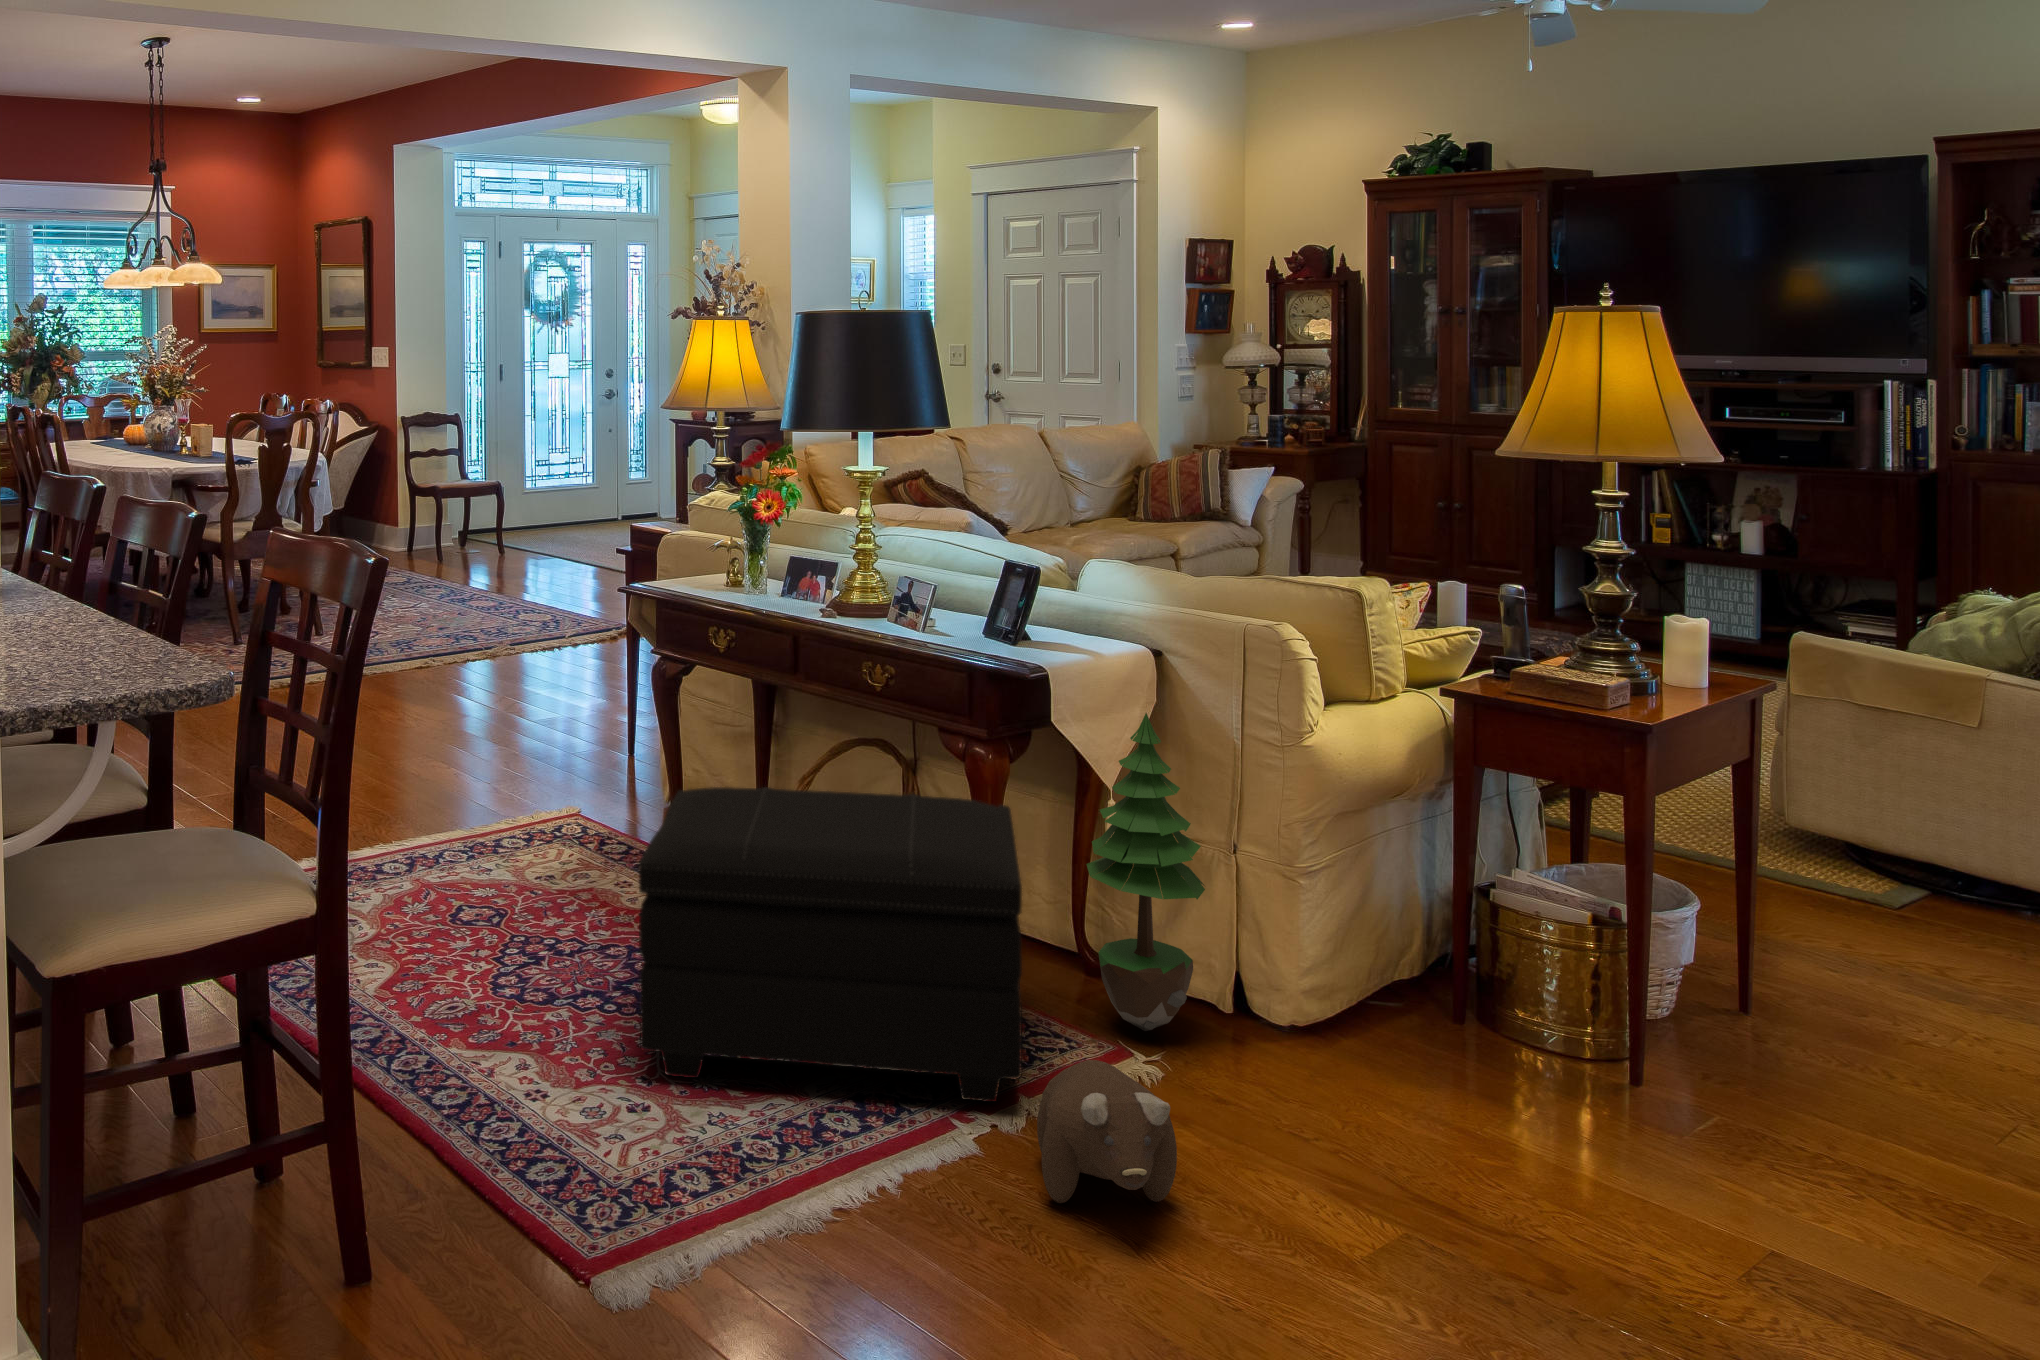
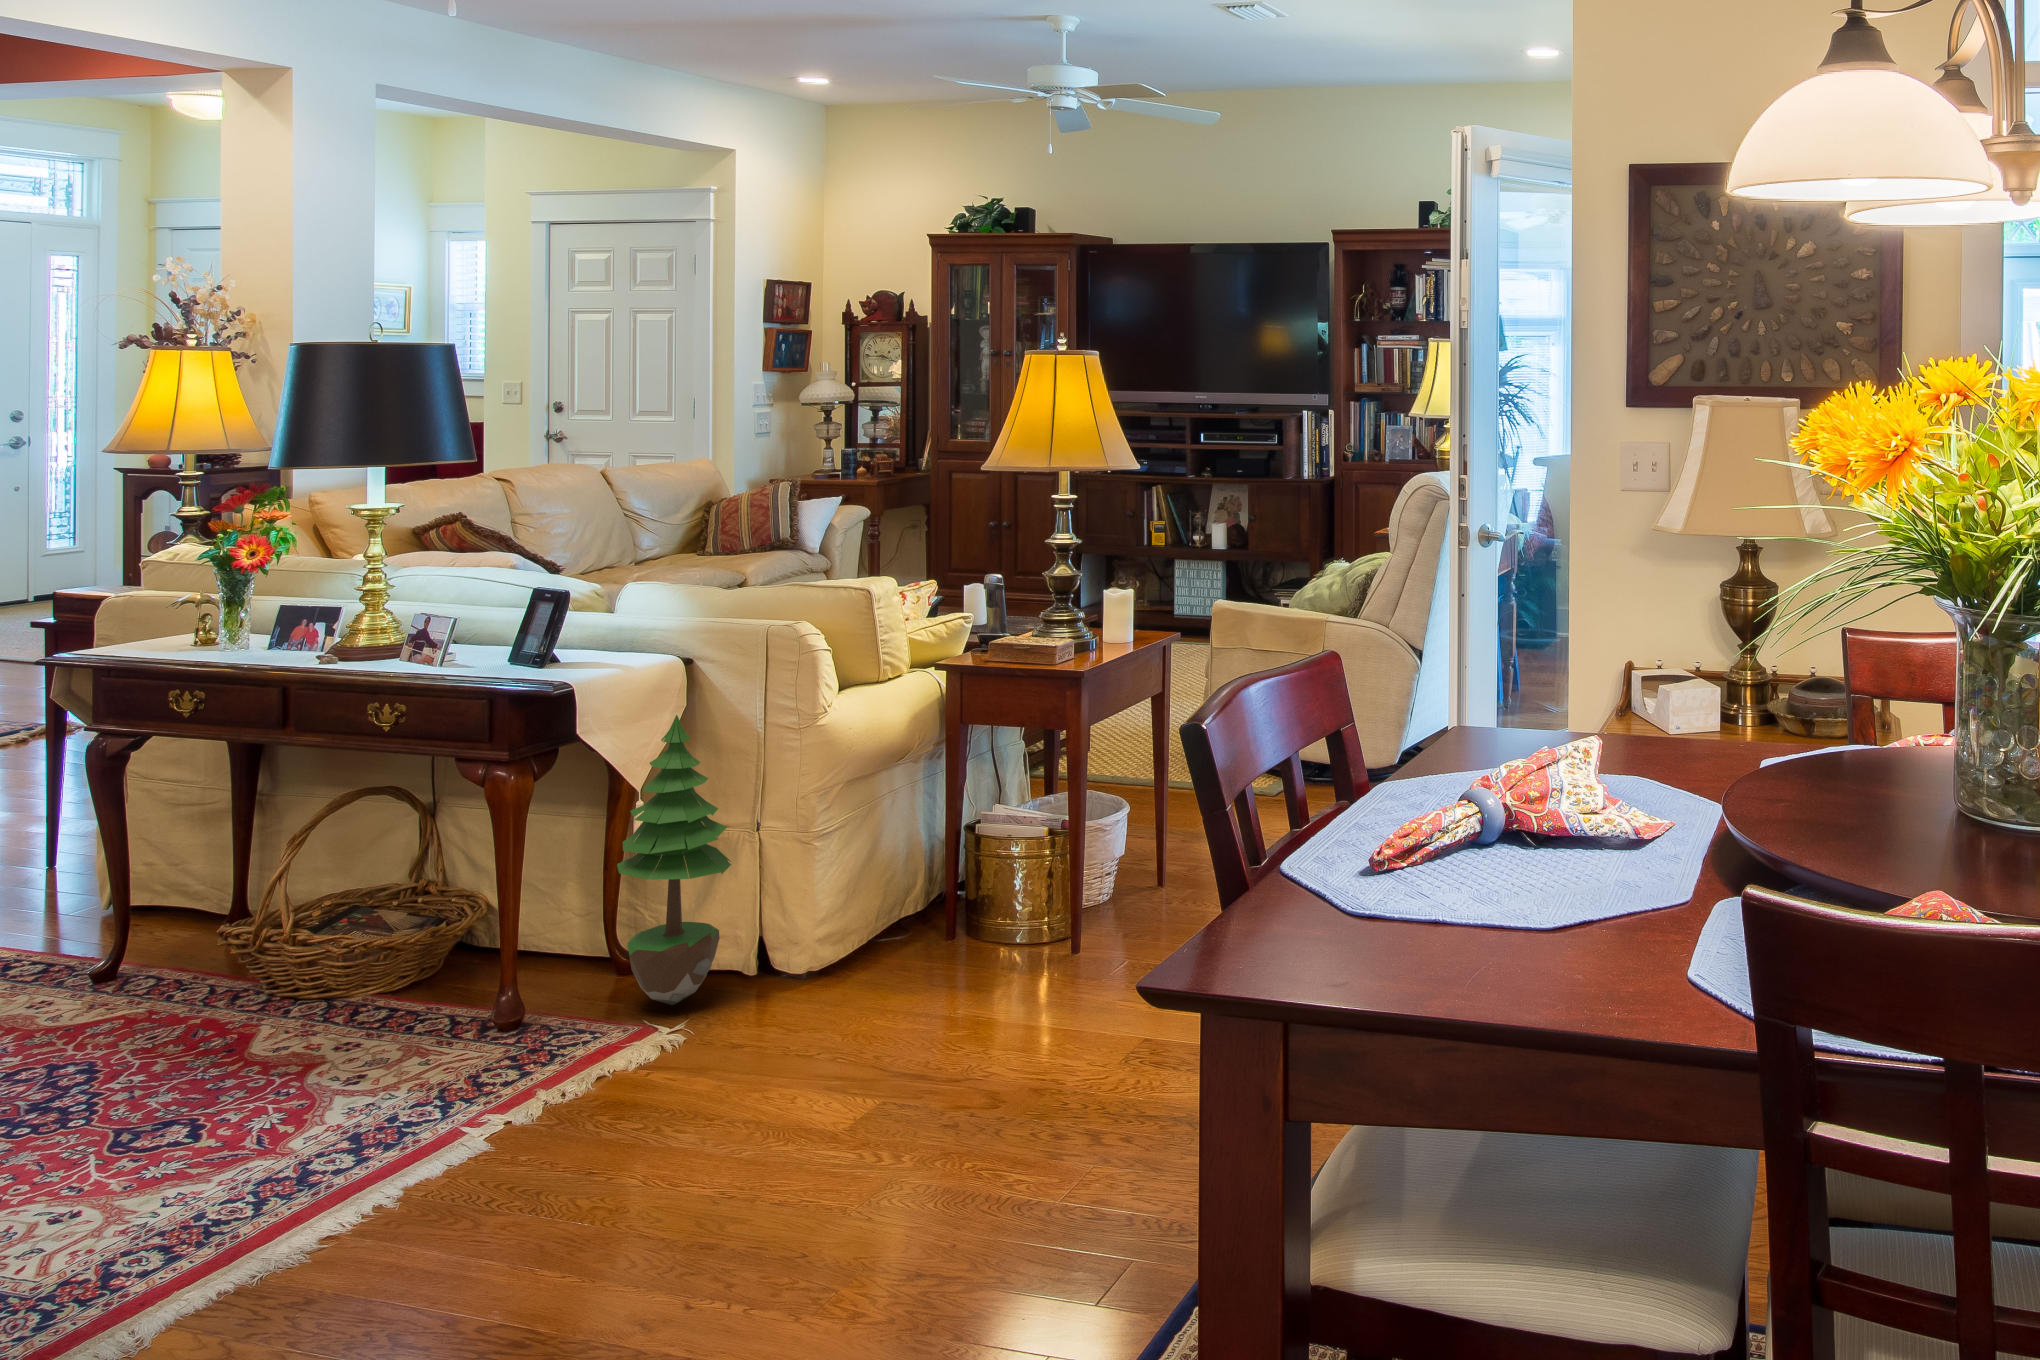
footstool: present [638,787,1022,1102] -> none [64,823,542,1180]
plush toy: present [1037,1060,1177,1203] -> none [553,1025,687,1162]

